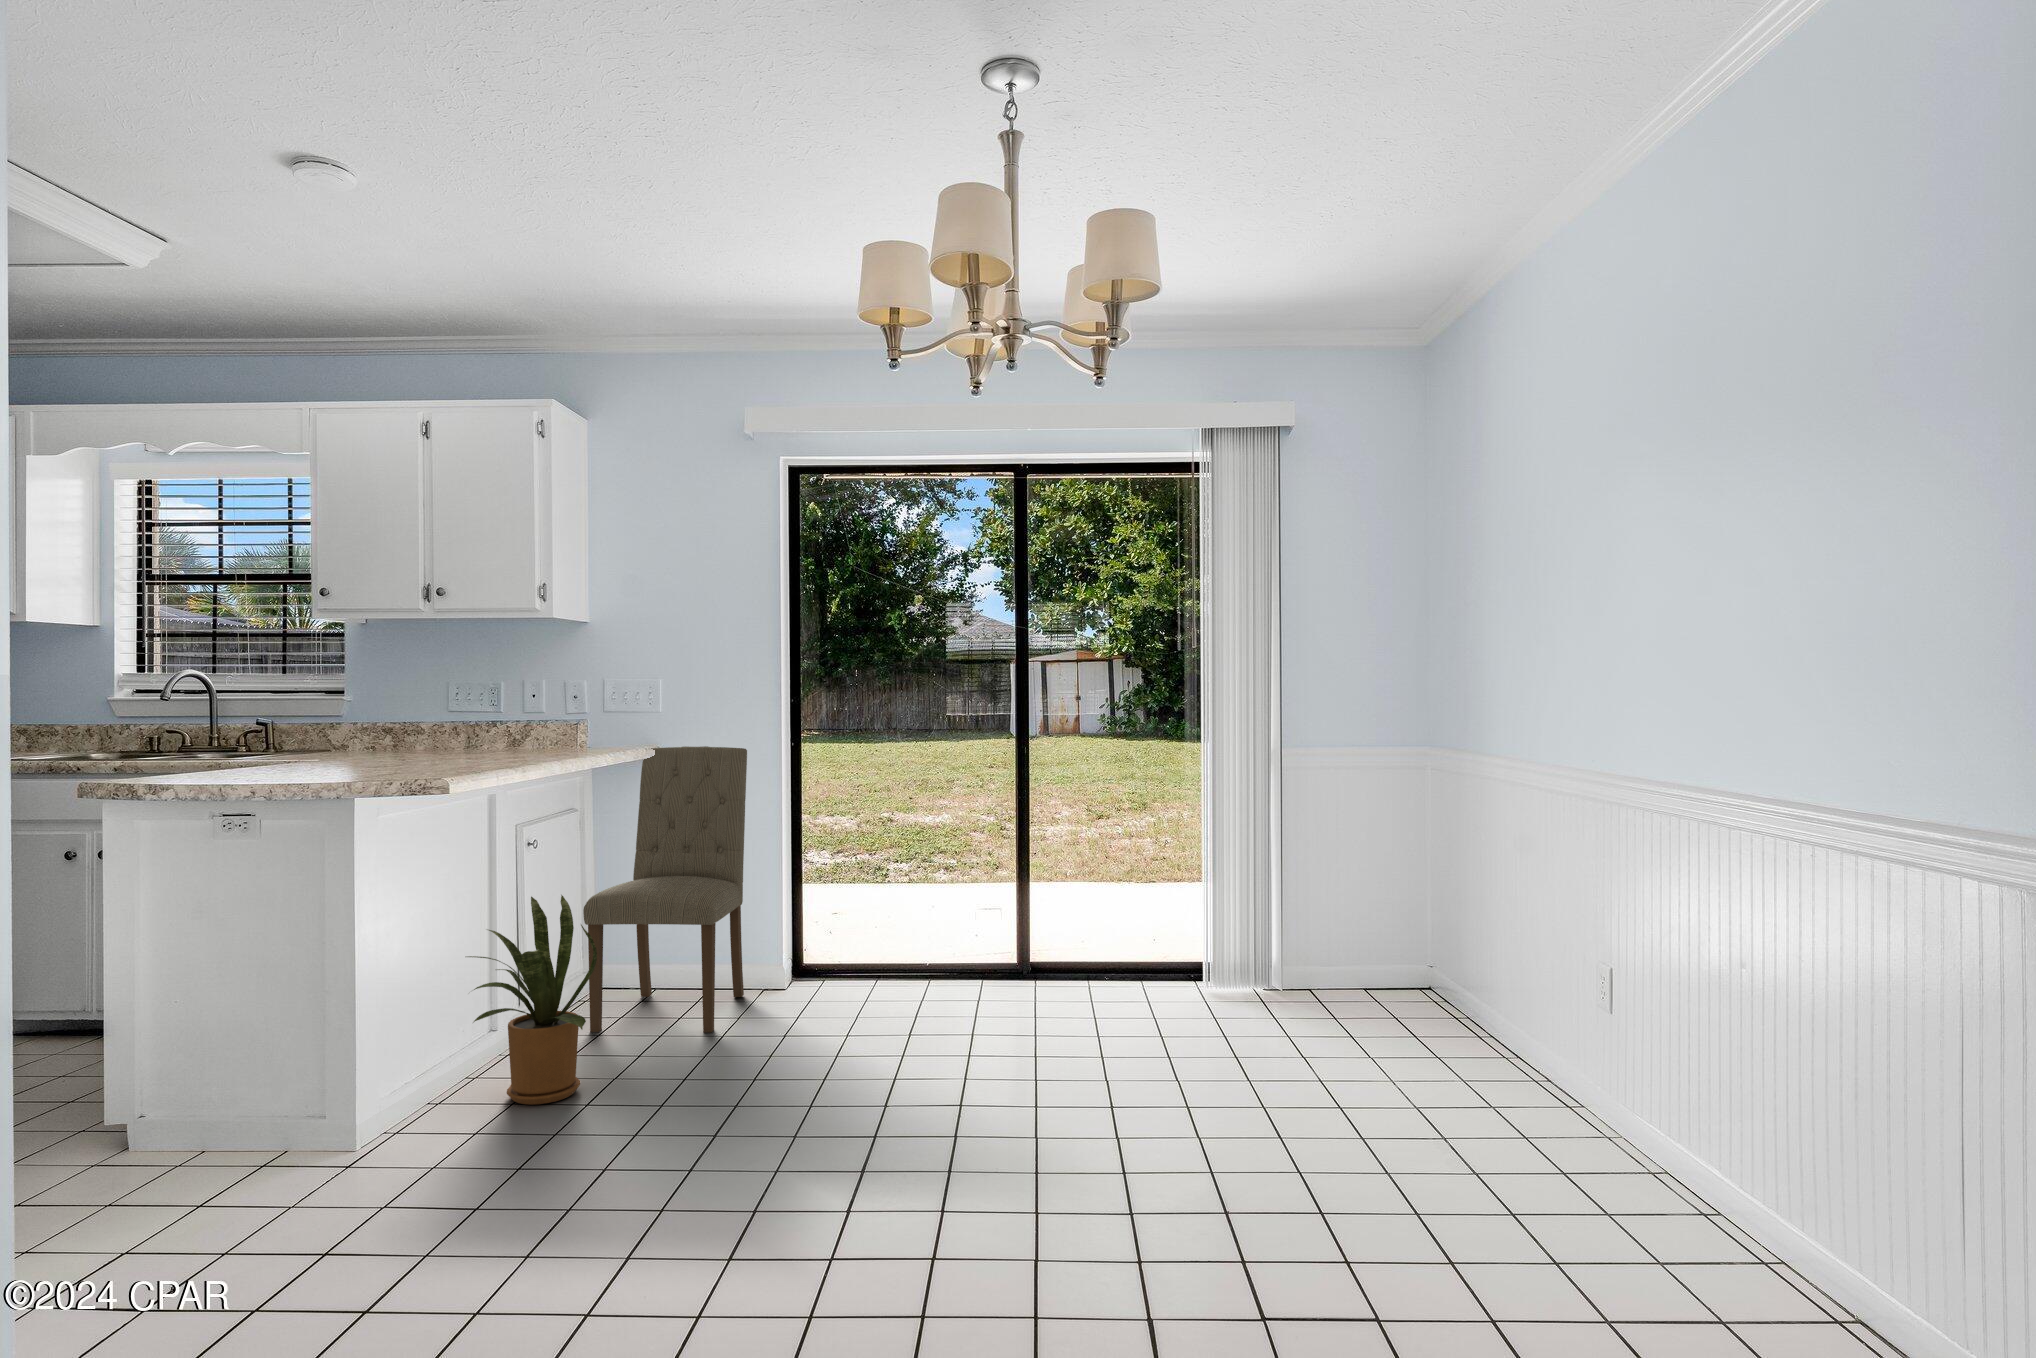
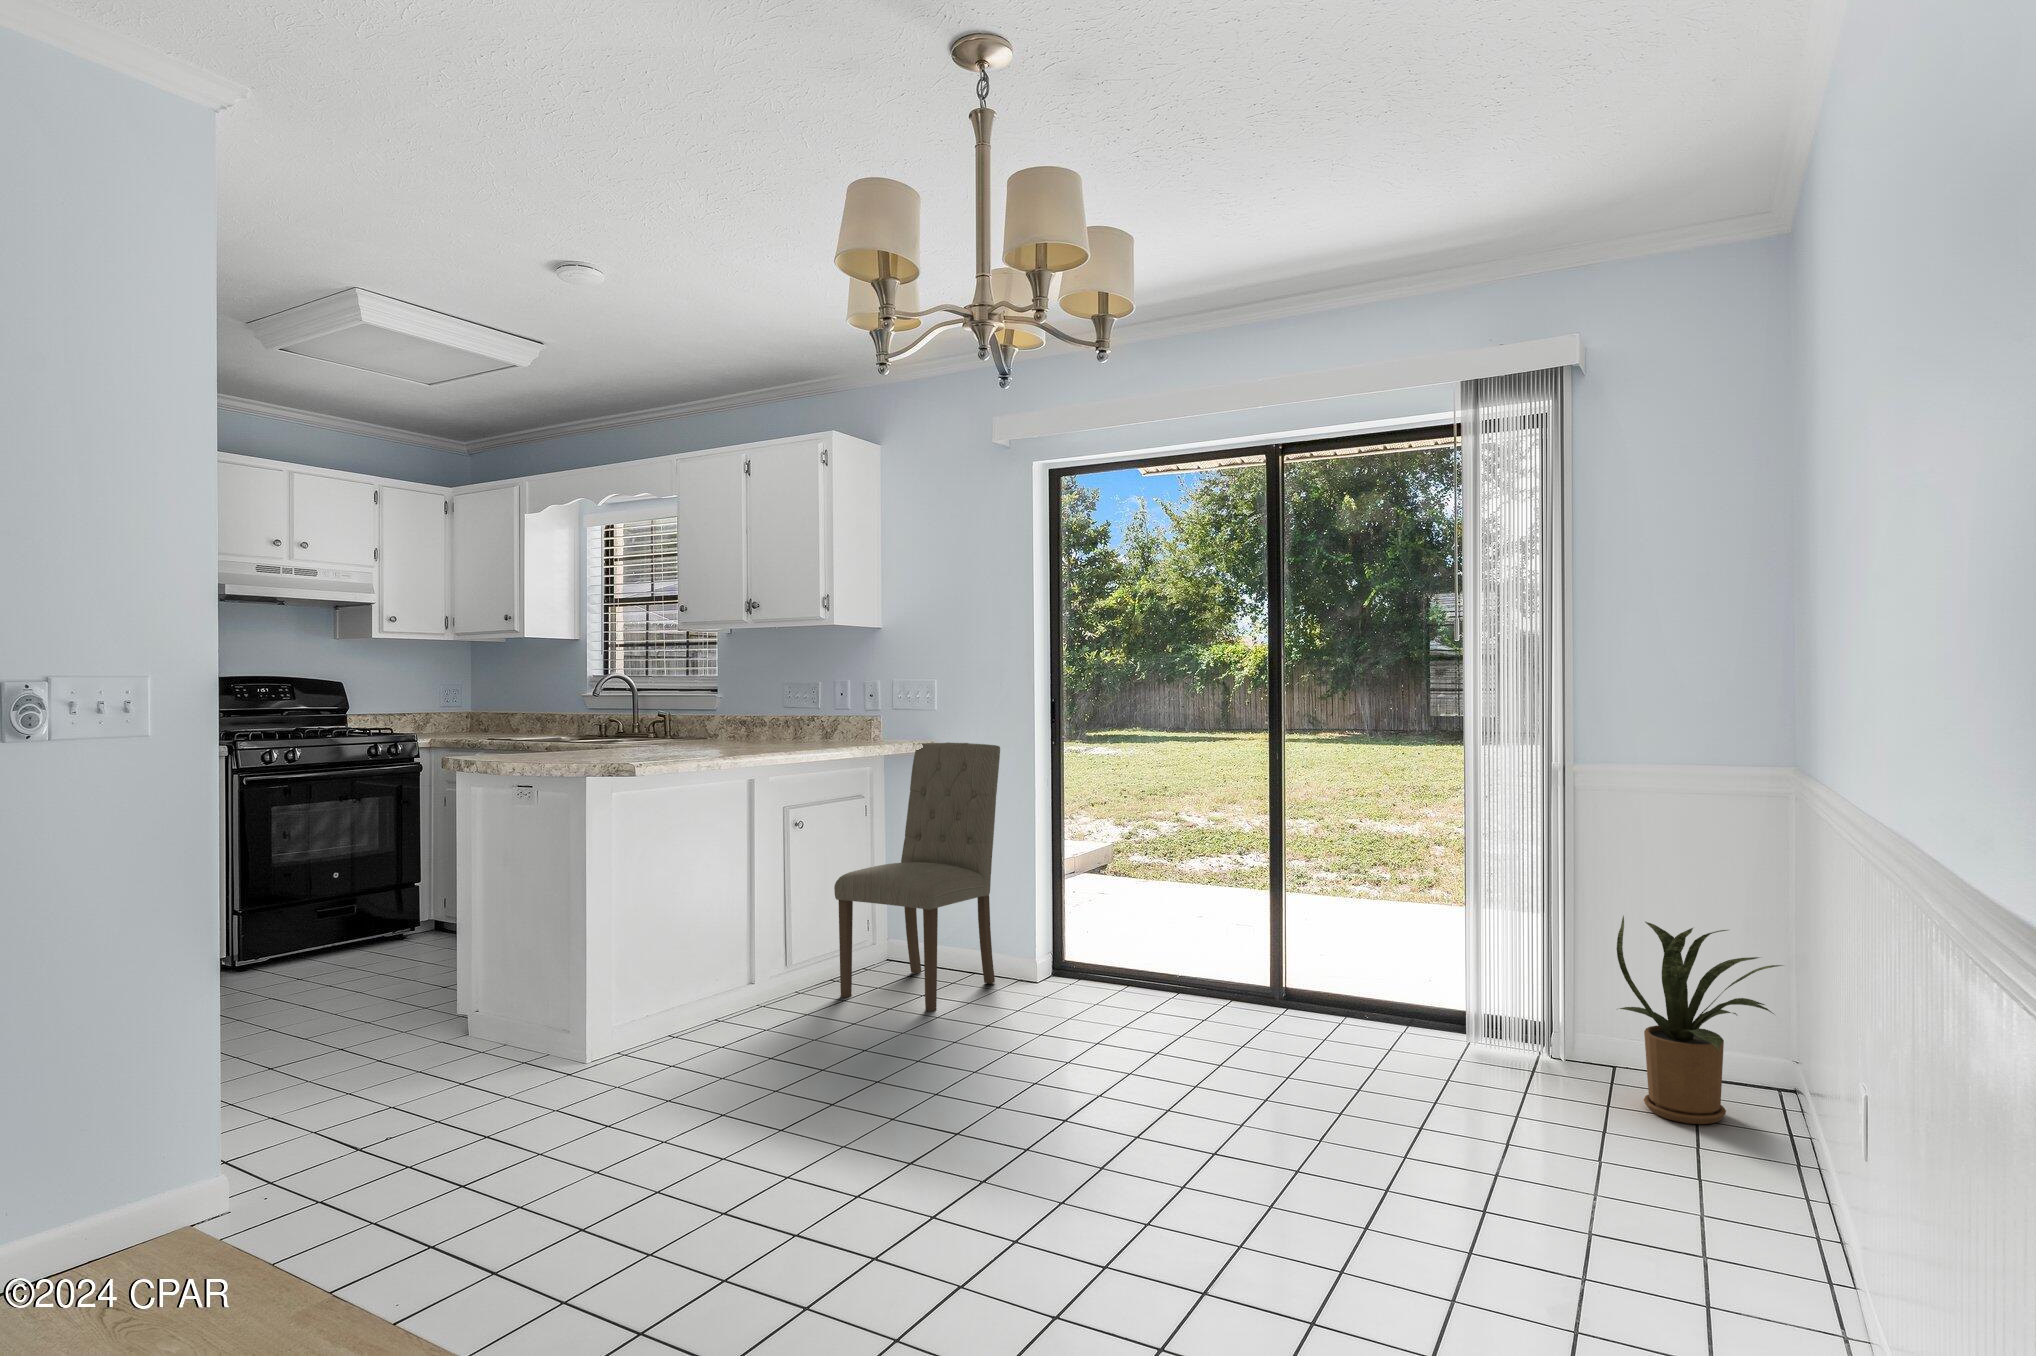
house plant: present [467,895,597,1105] -> present [1617,916,1782,1124]

